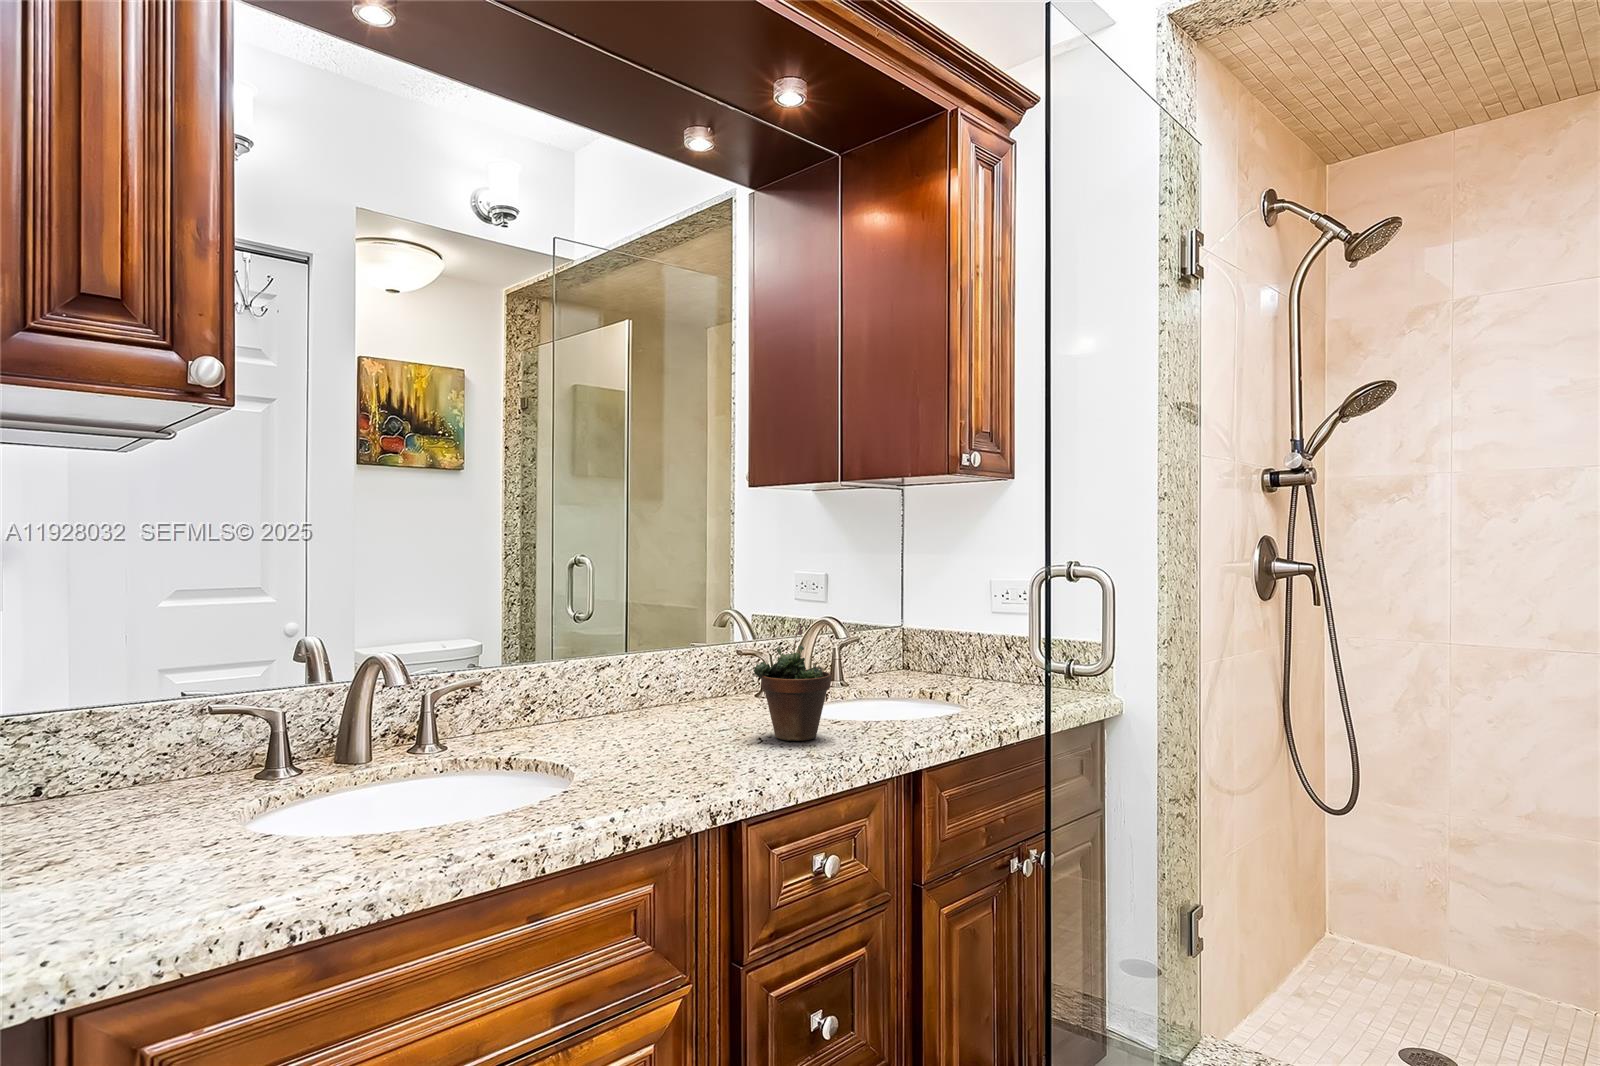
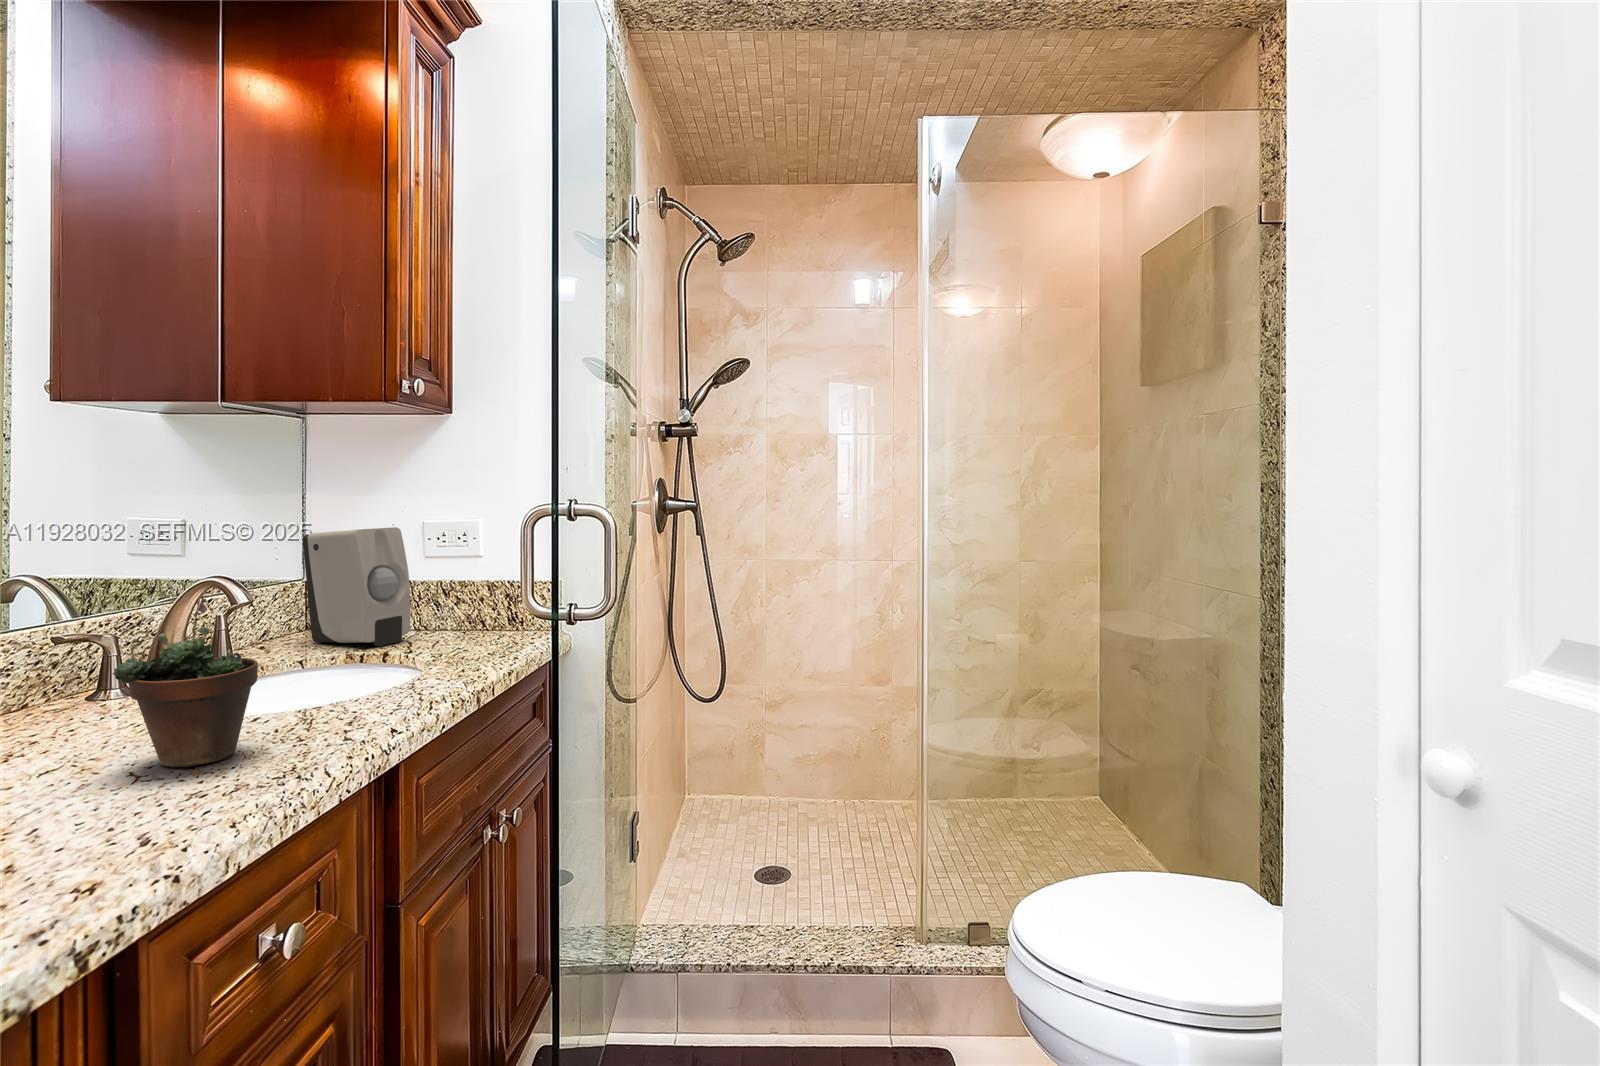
soap dispenser: none [897,583,975,688] -> present [303,527,410,646]

